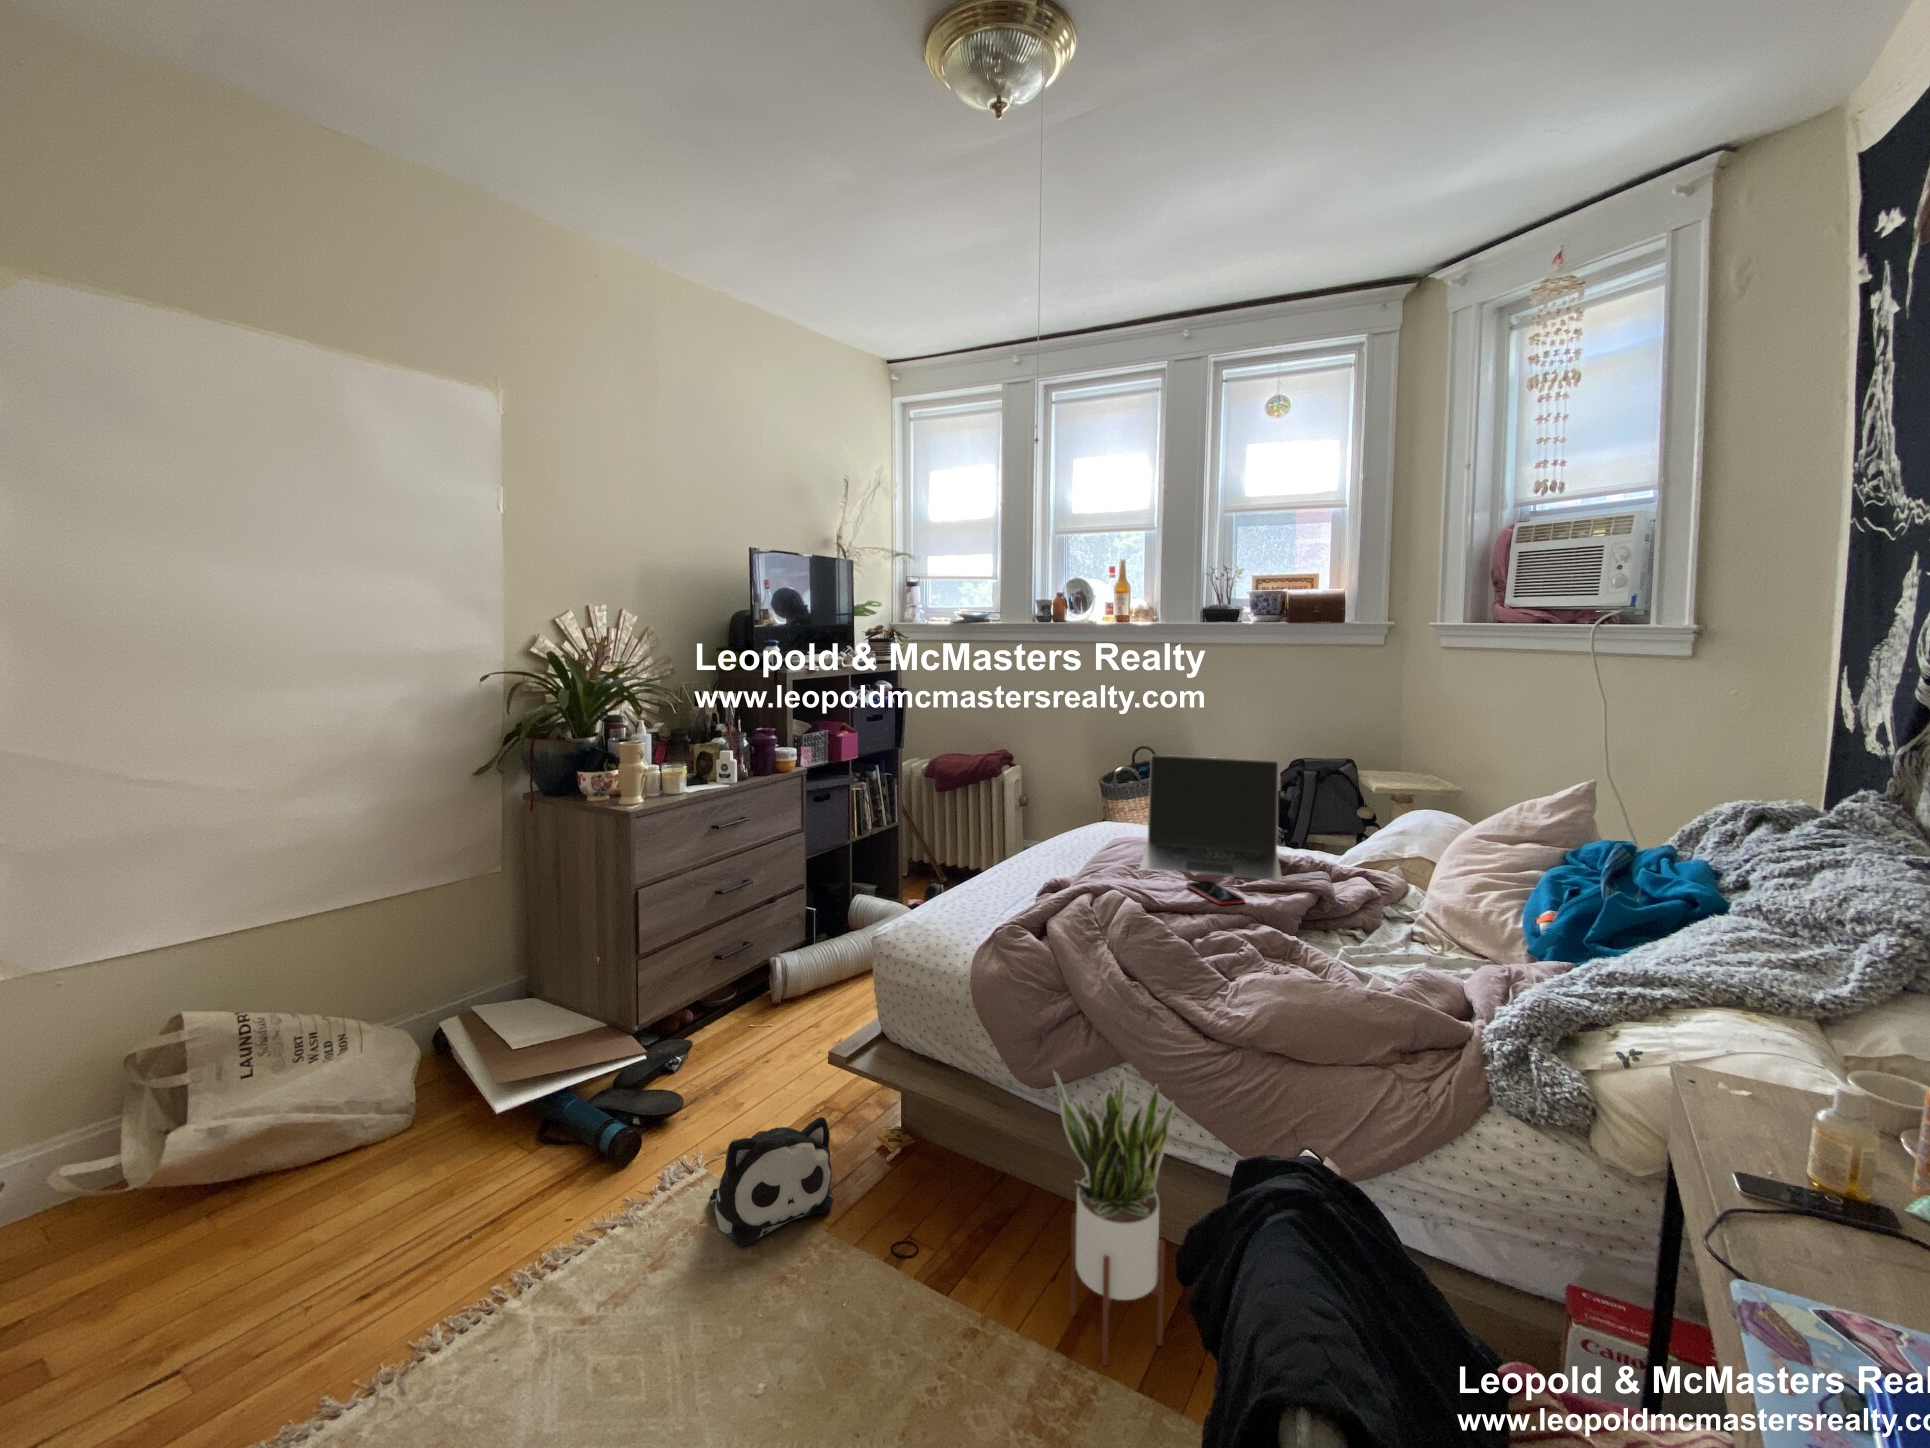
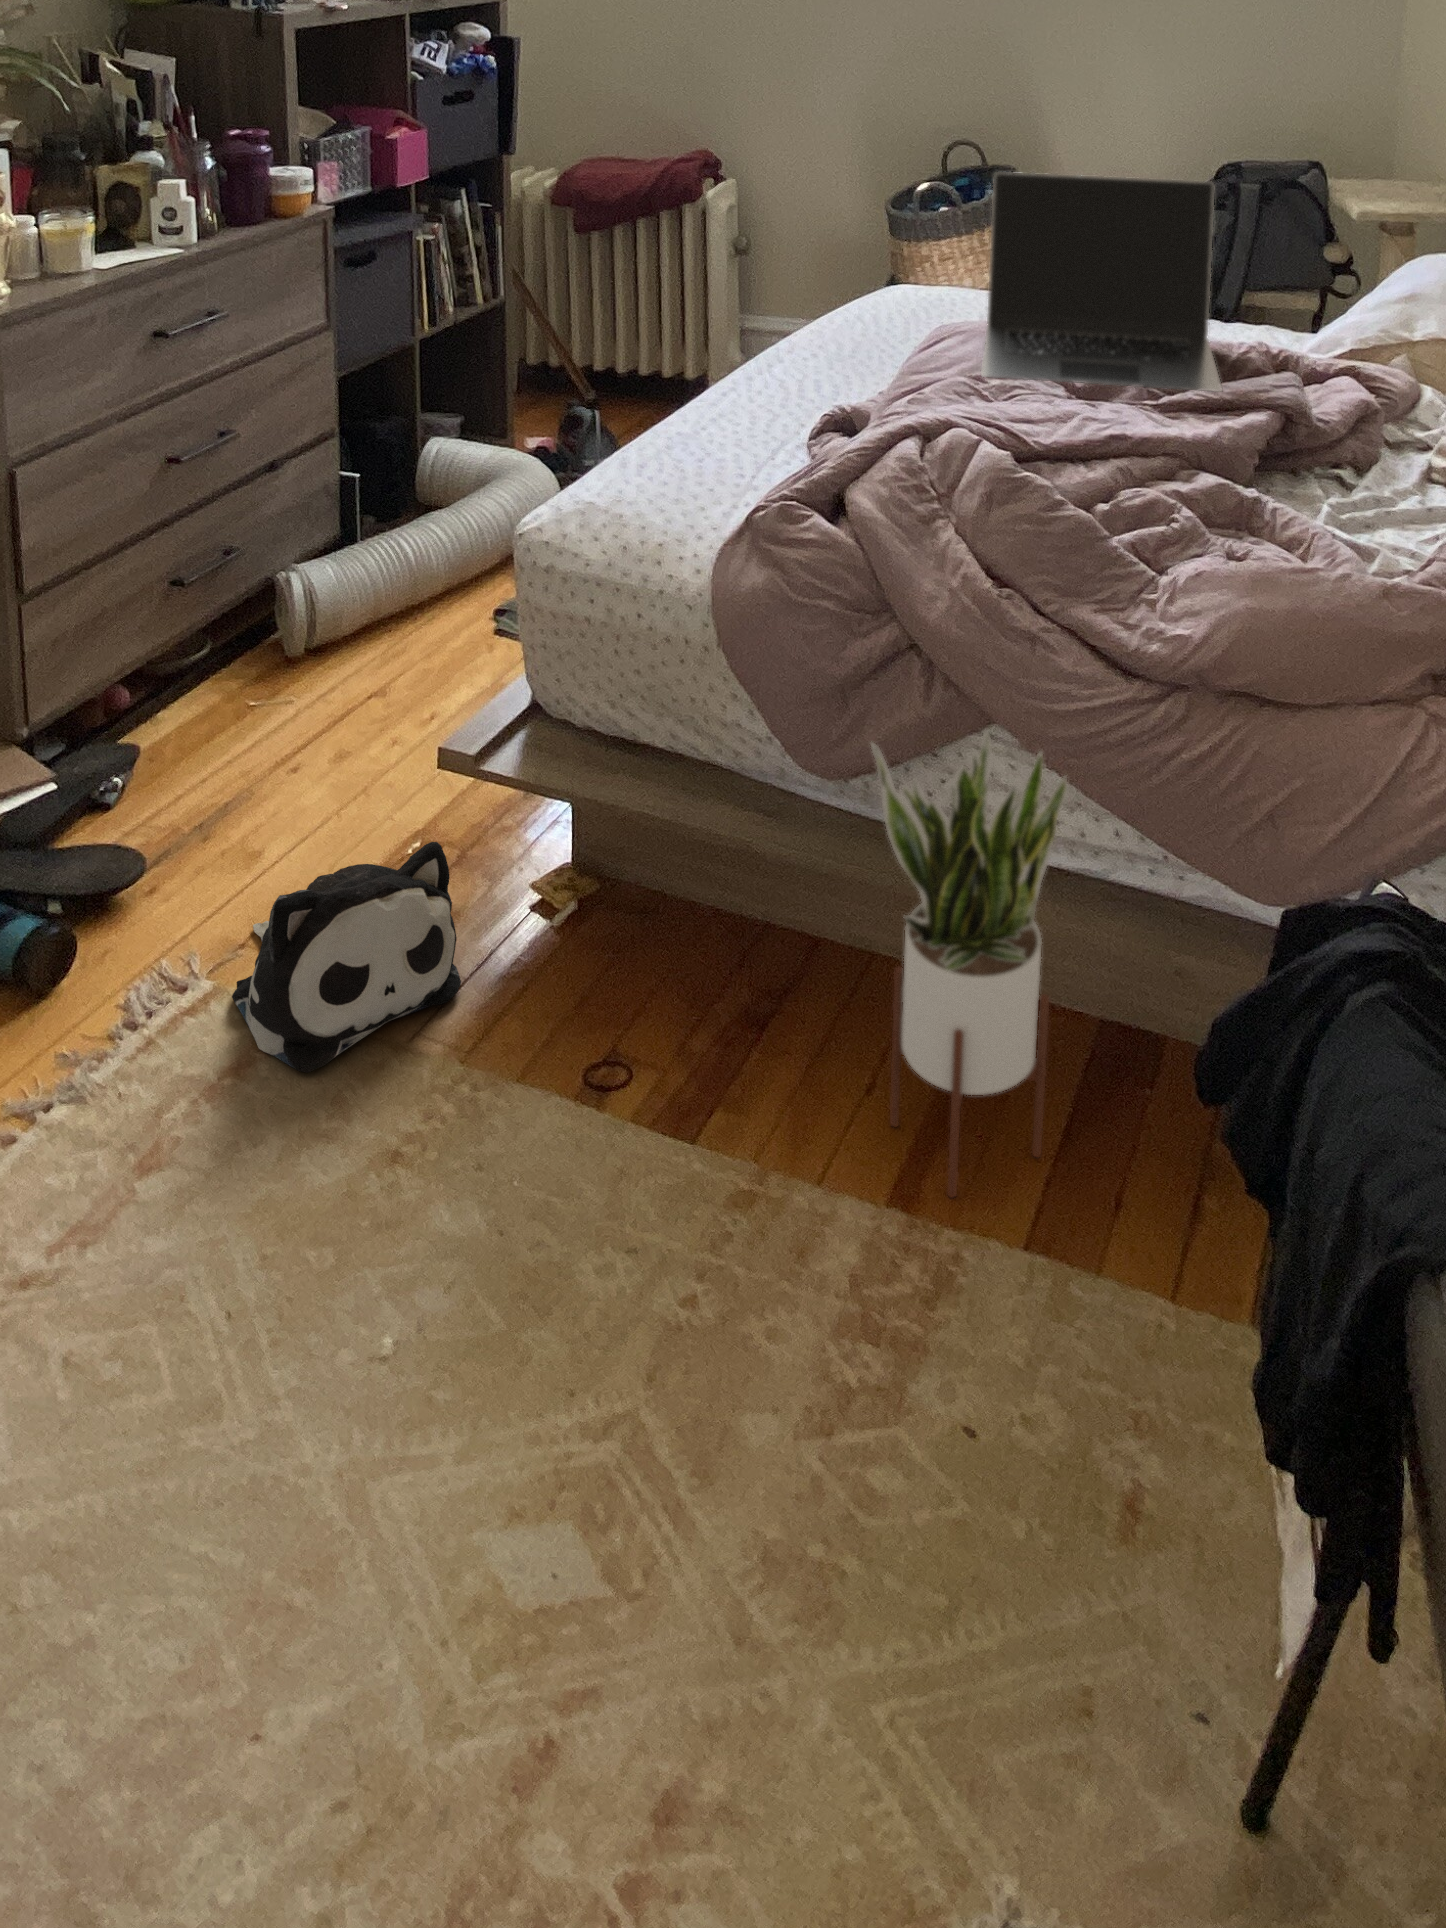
smartphone: present [1186,881,1245,905] -> none [1066,398,1169,442]

